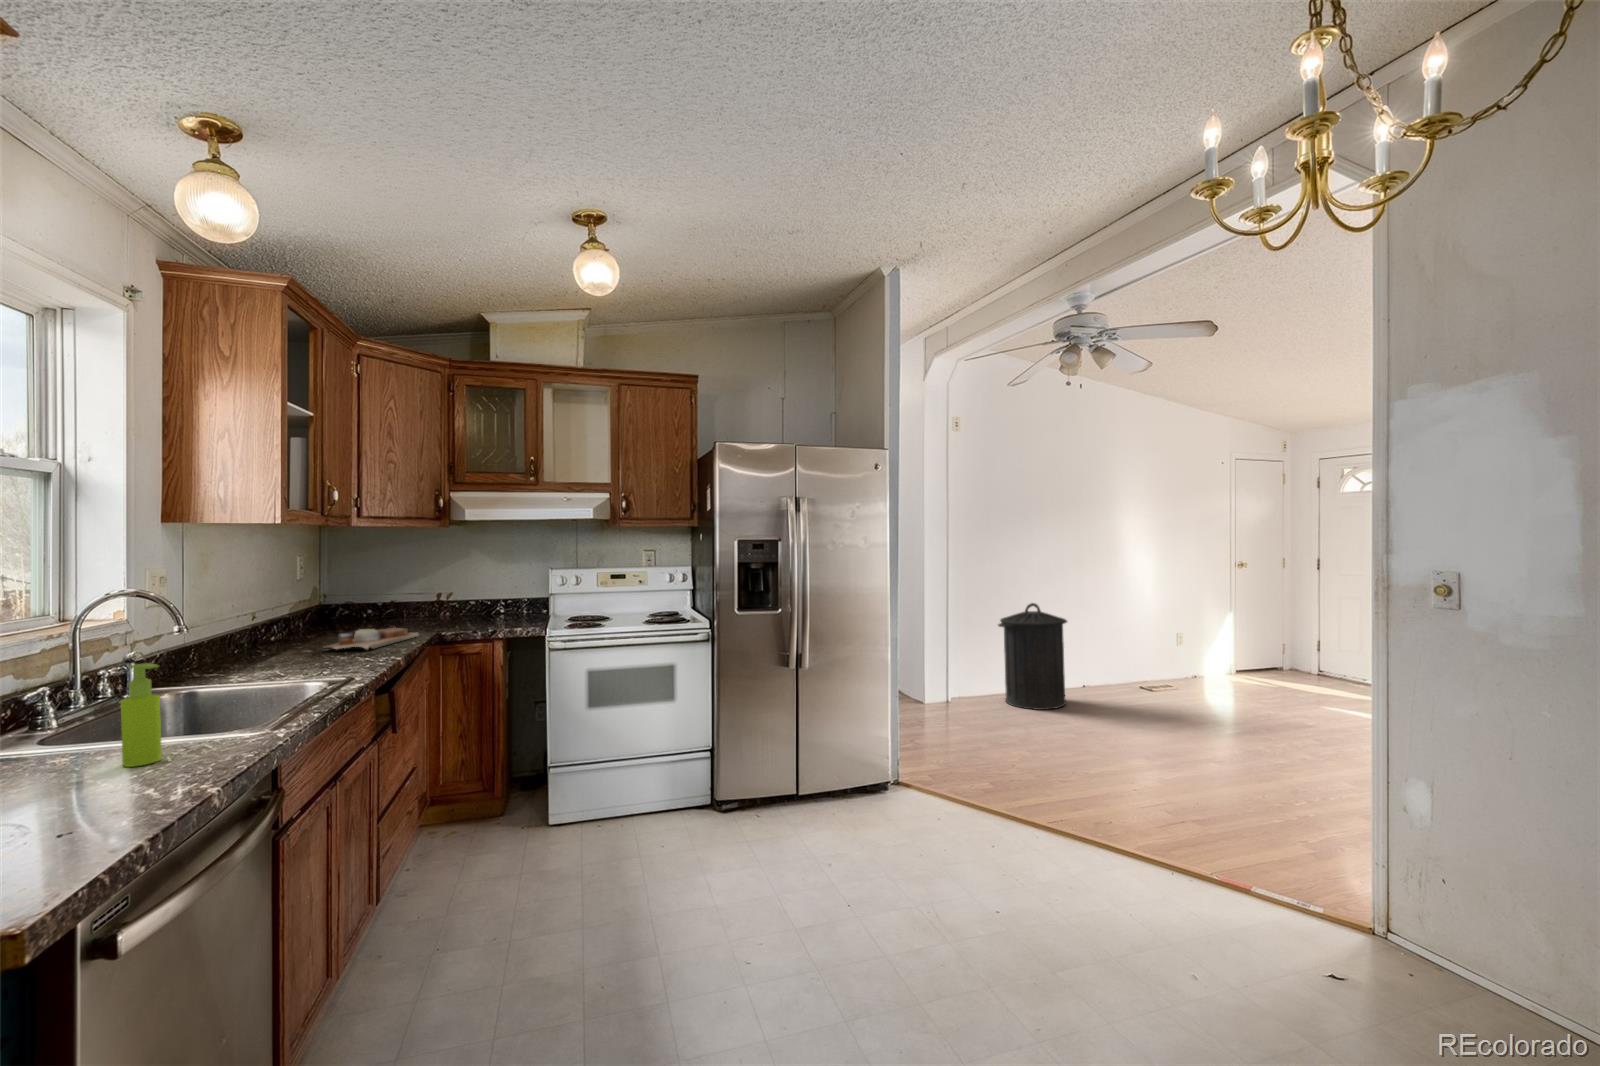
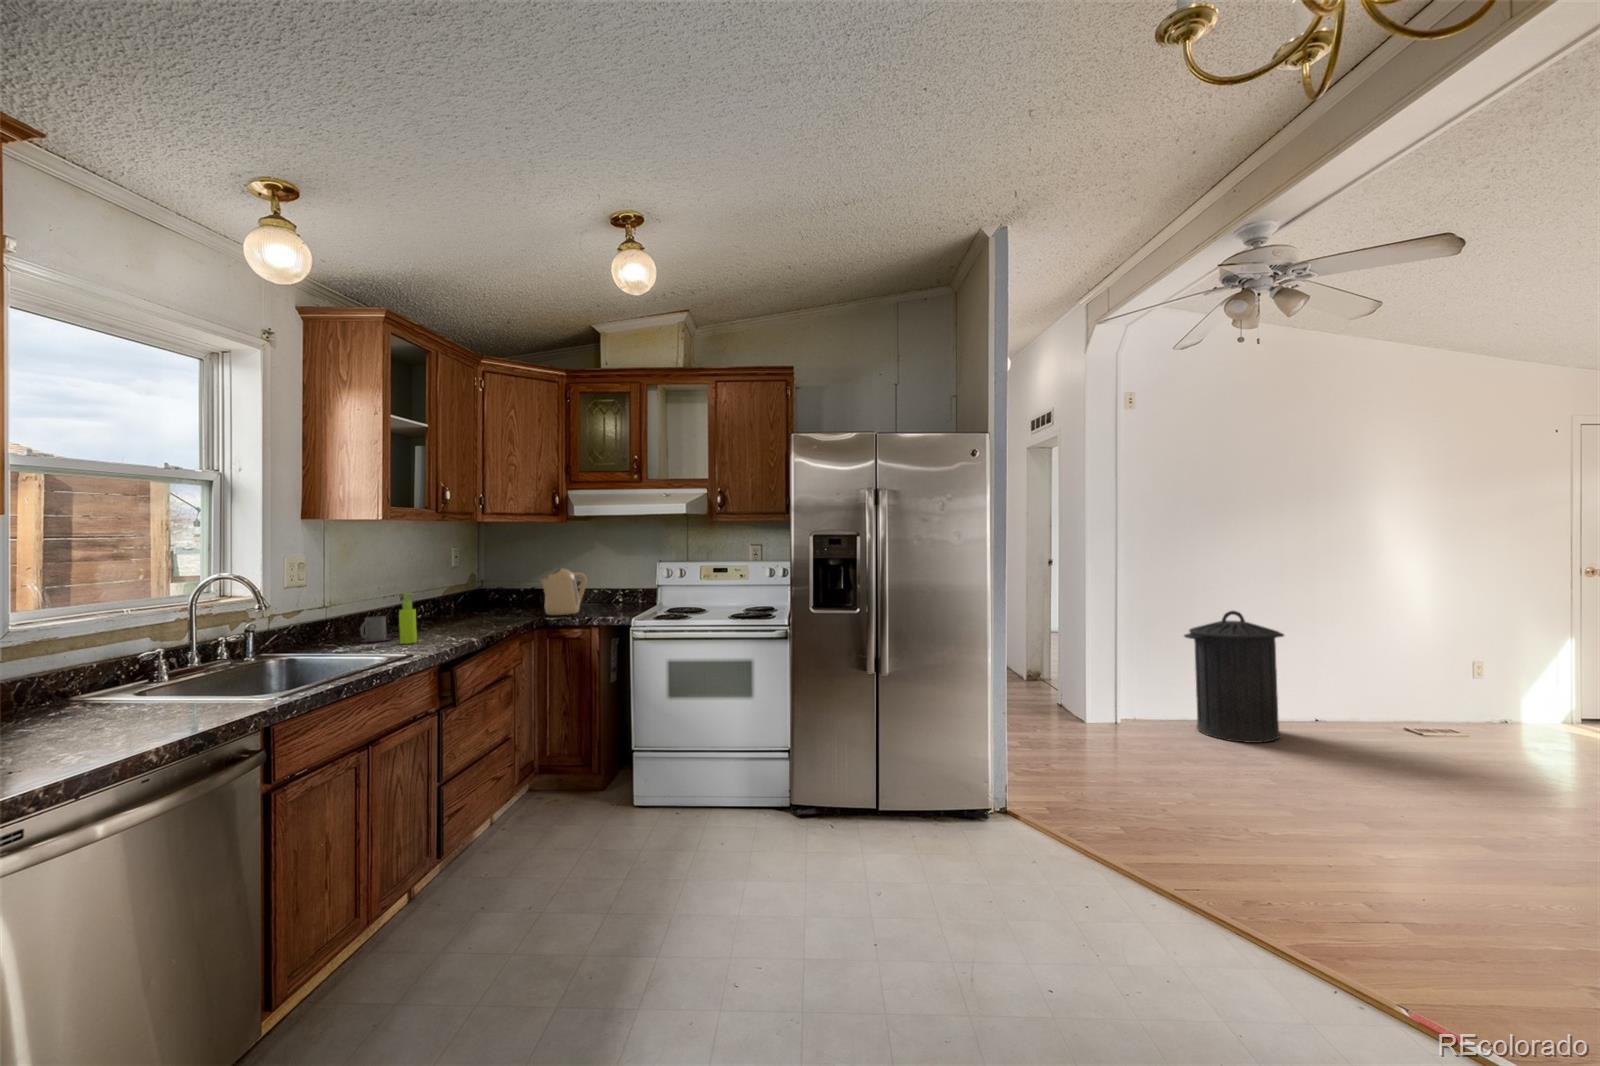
kettle: none [418,577,468,629] -> present [541,568,587,615]
cutting board: present [324,628,419,650] -> none [436,613,530,632]
mug: none [237,636,276,668] -> present [360,616,389,642]
soap dispenser: present [121,663,162,767] -> present [399,593,417,644]

